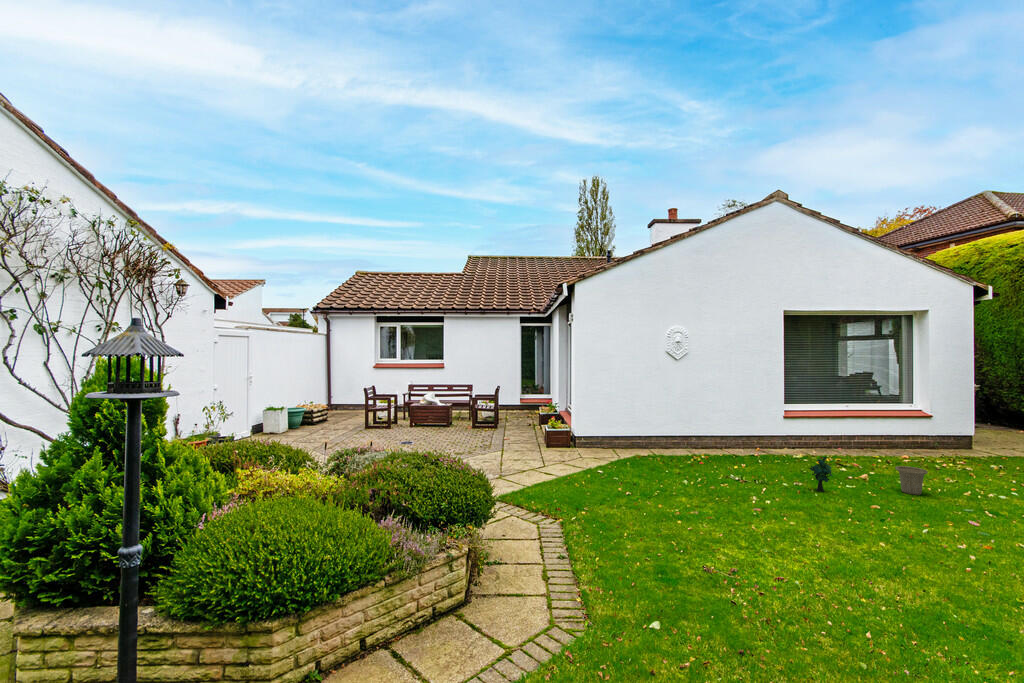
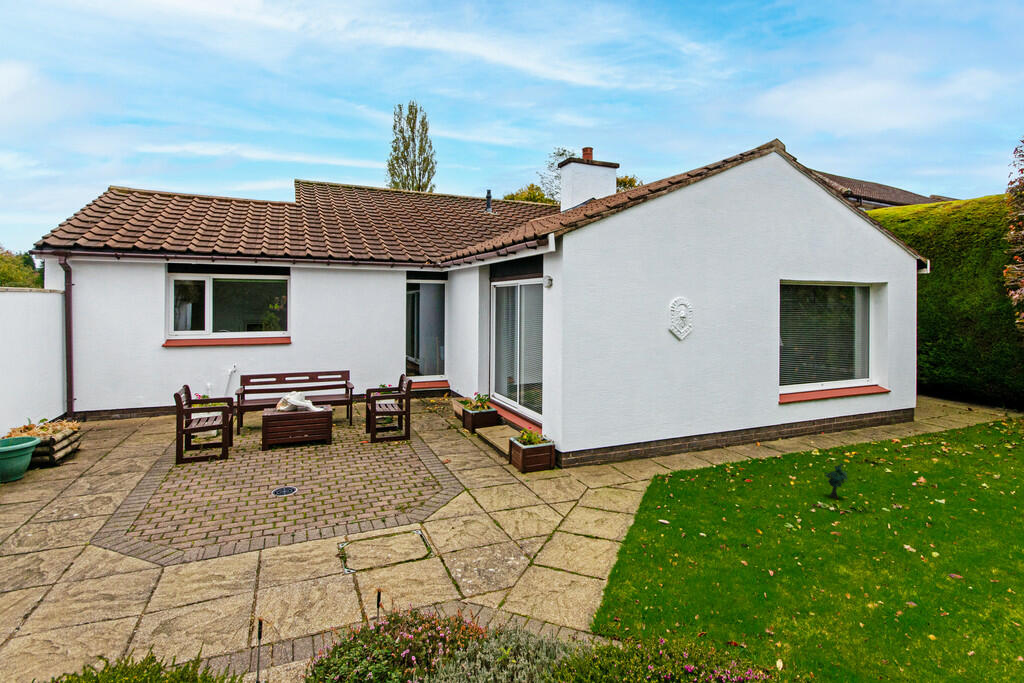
basket: present [895,466,928,495] -> none [876,461,905,489]

